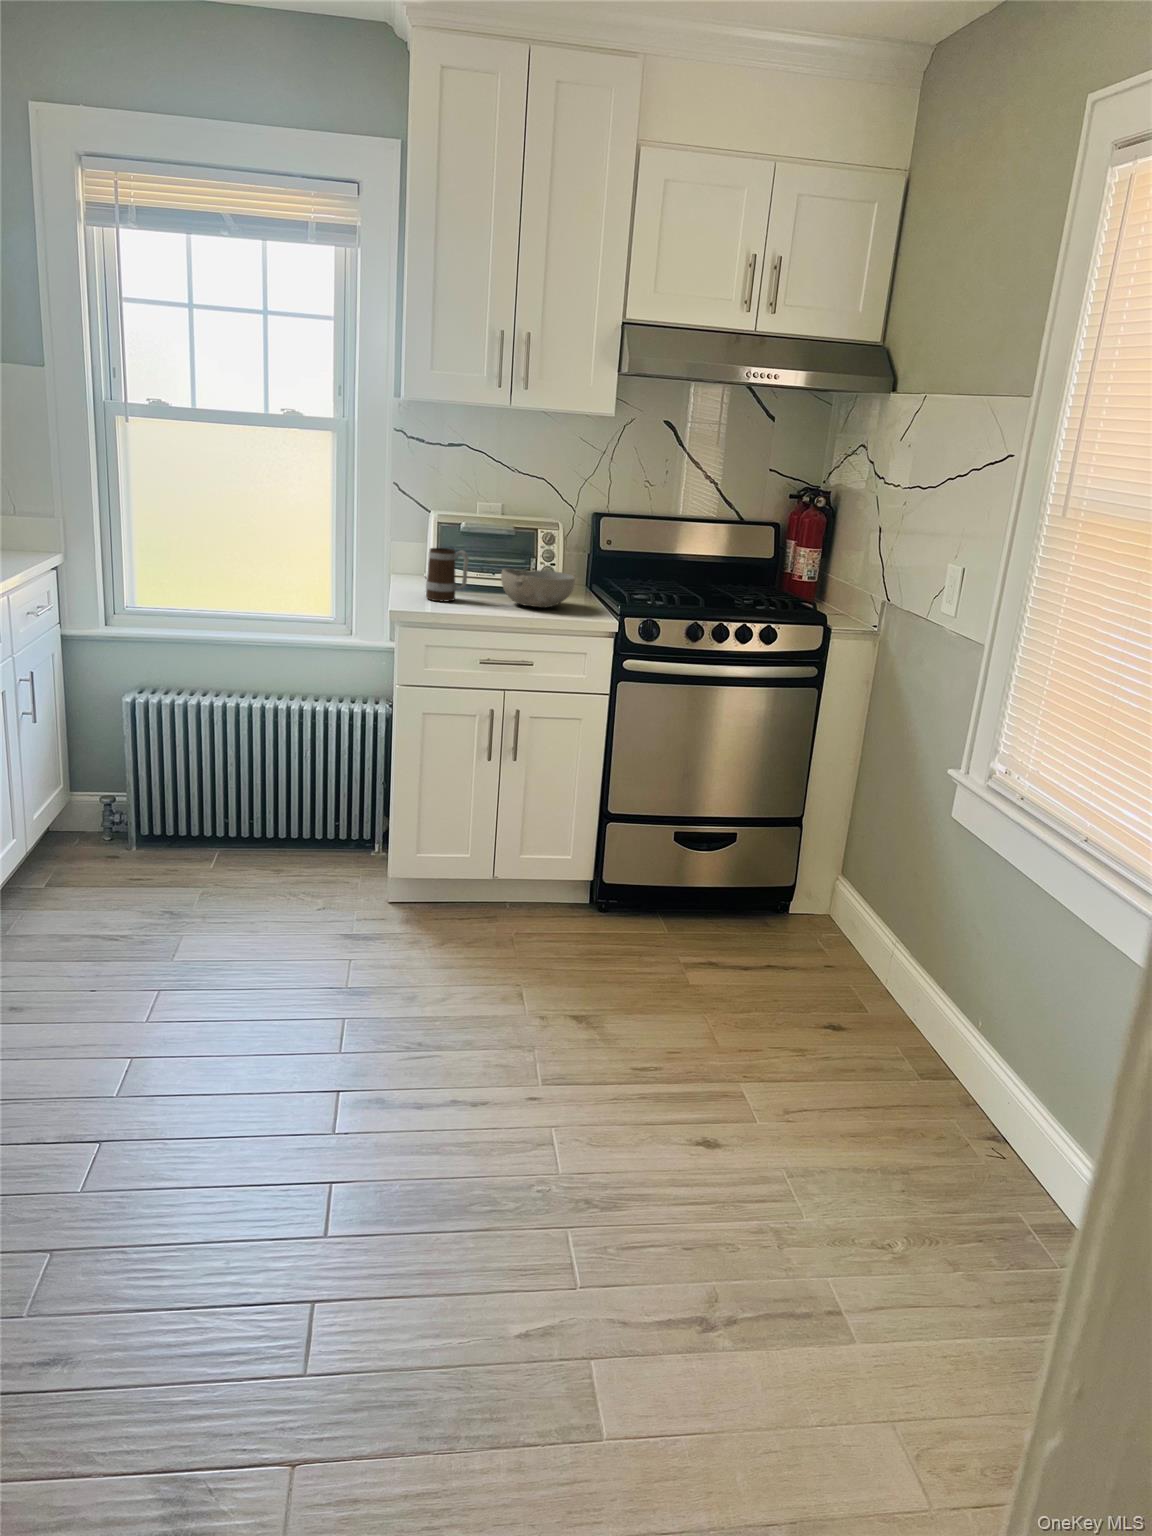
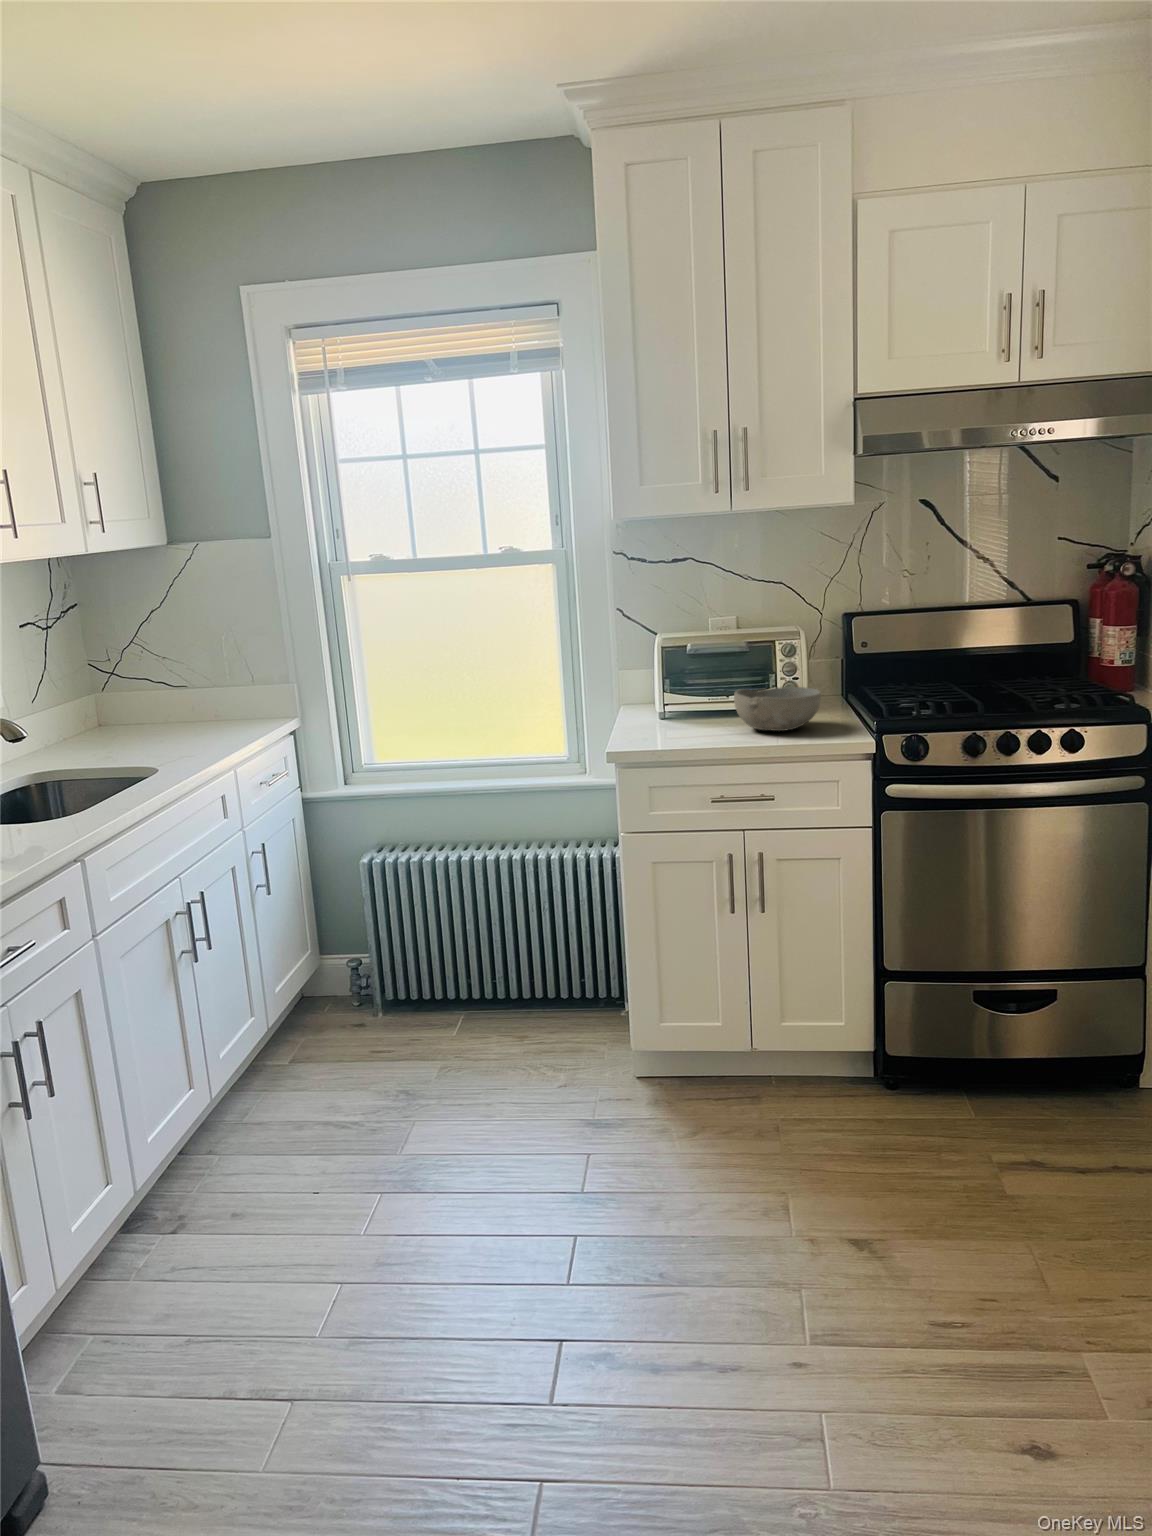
mug: present [426,548,469,602] -> none [650,674,695,735]

